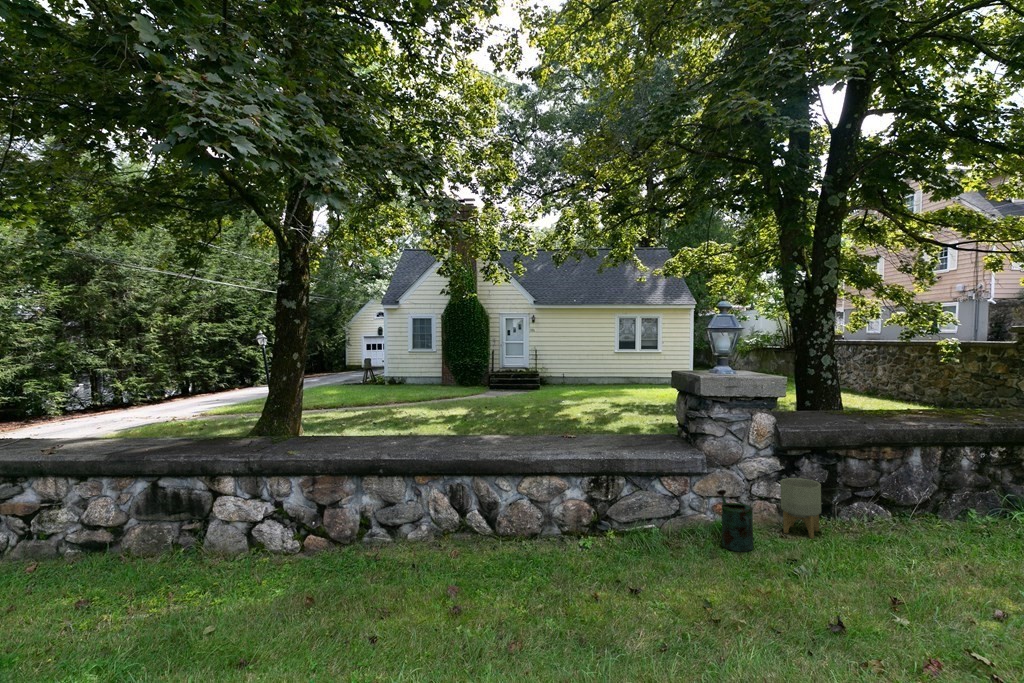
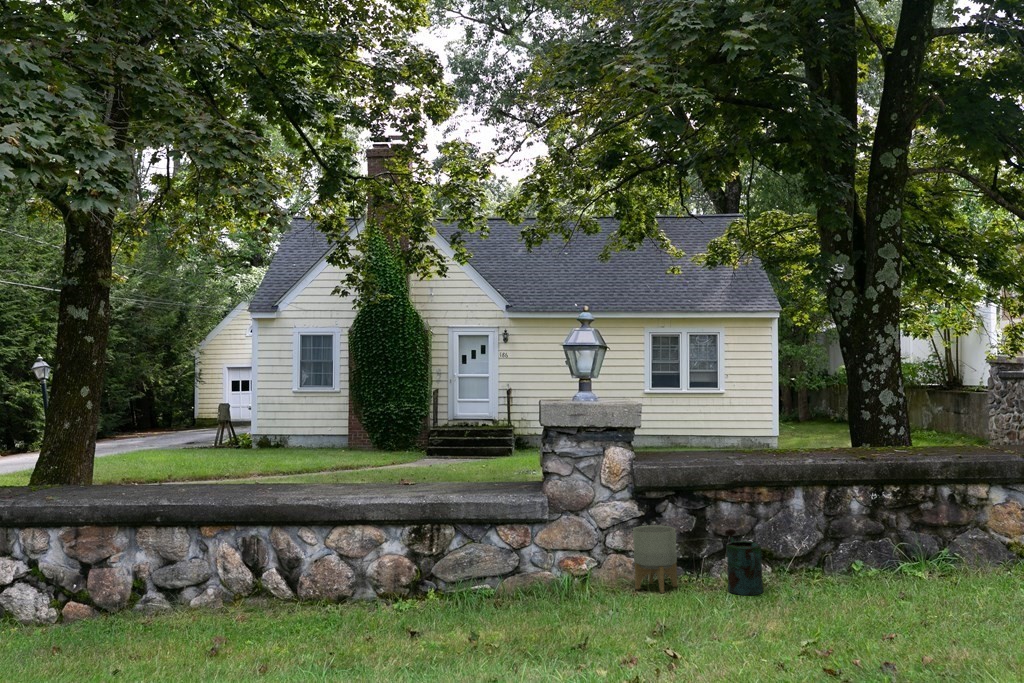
watering can: present [717,490,753,552] -> present [725,529,763,595]

